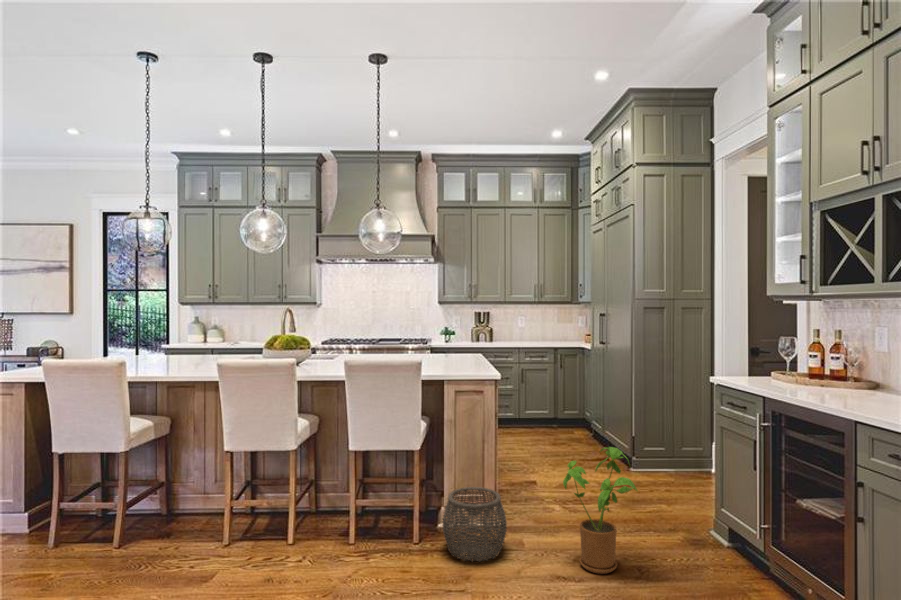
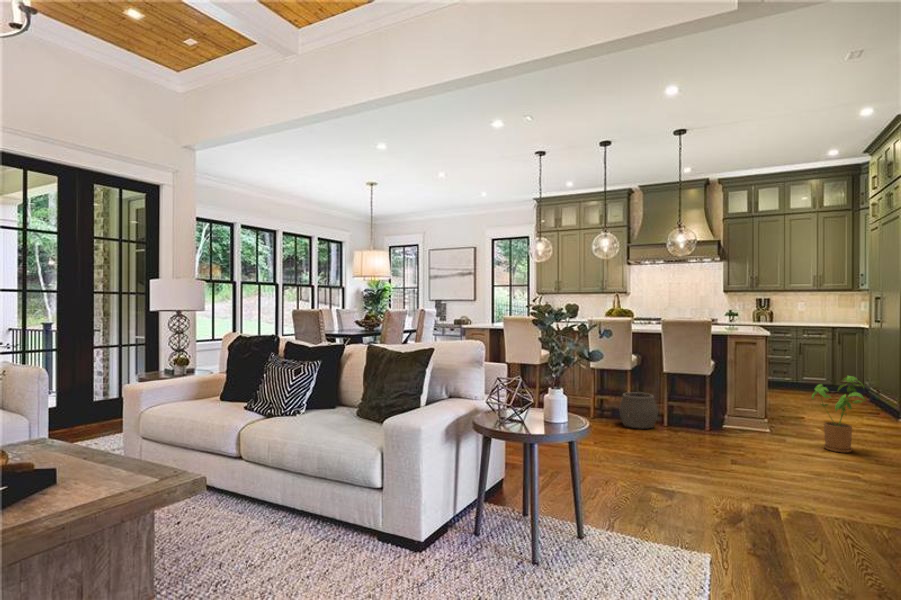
woven basket: present [443,487,507,562] -> present [619,392,657,429]

